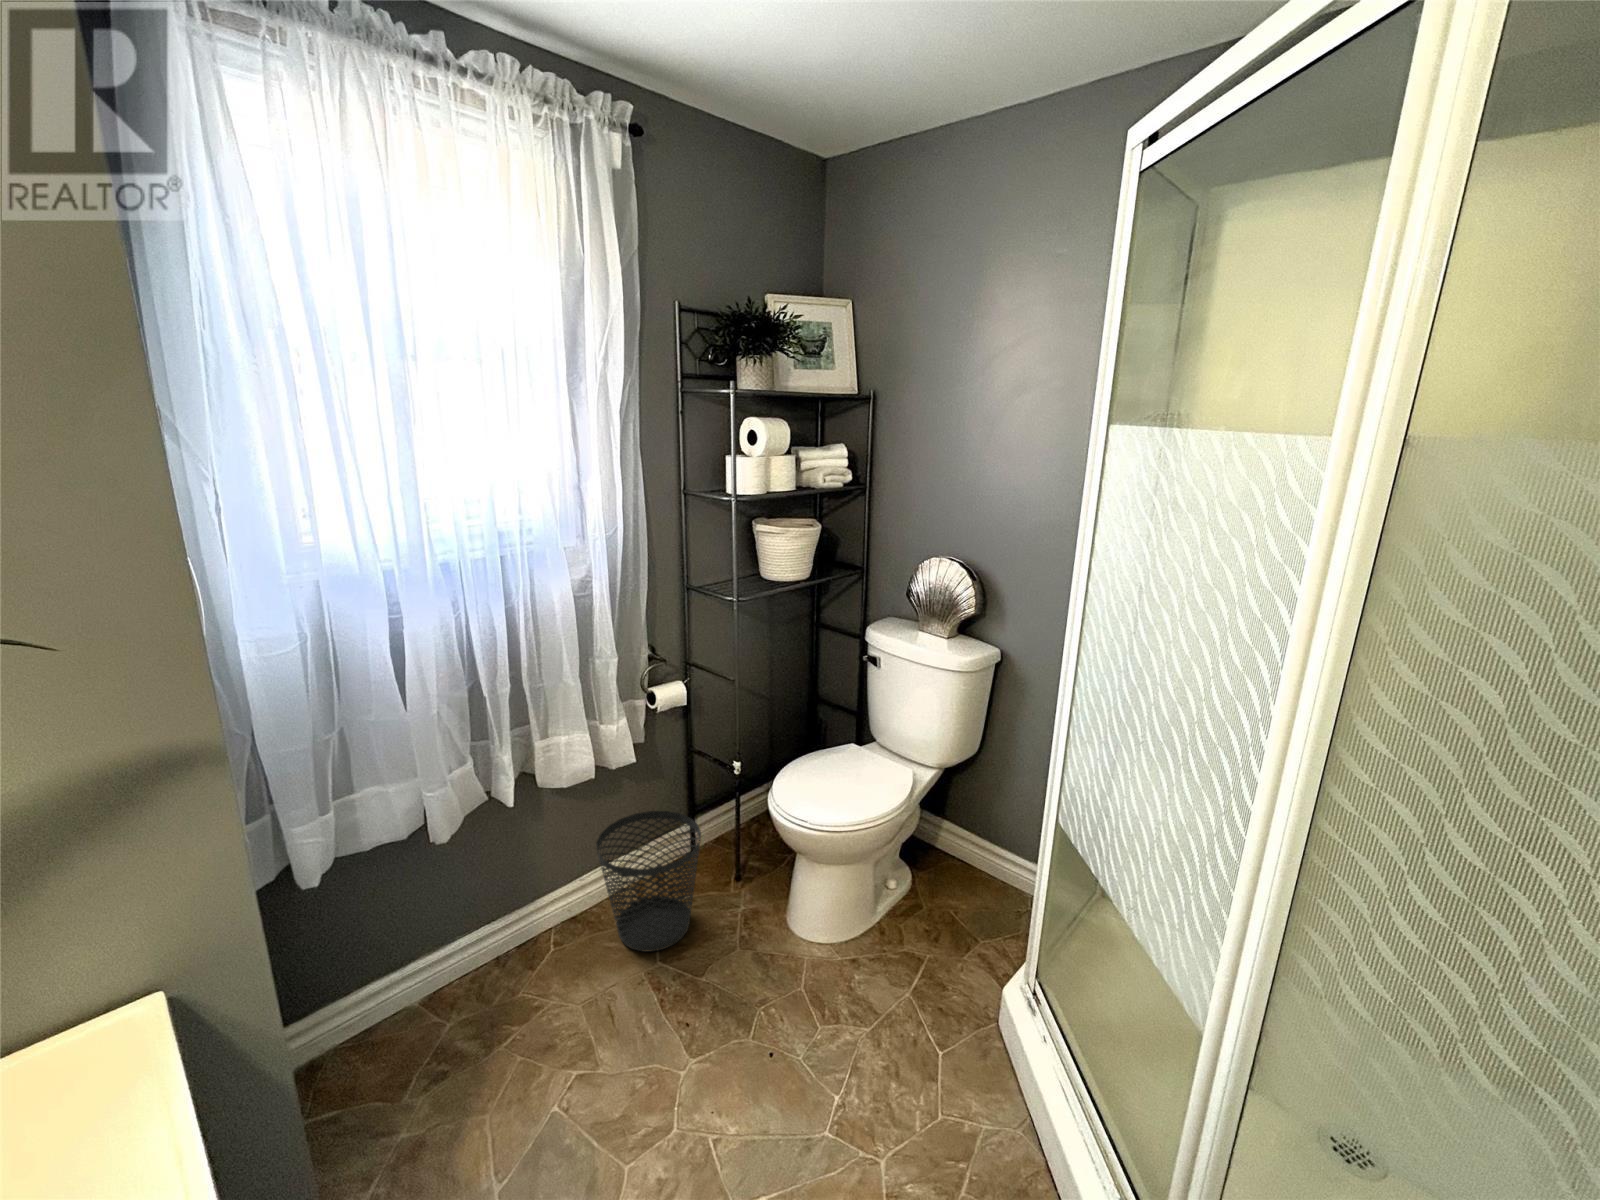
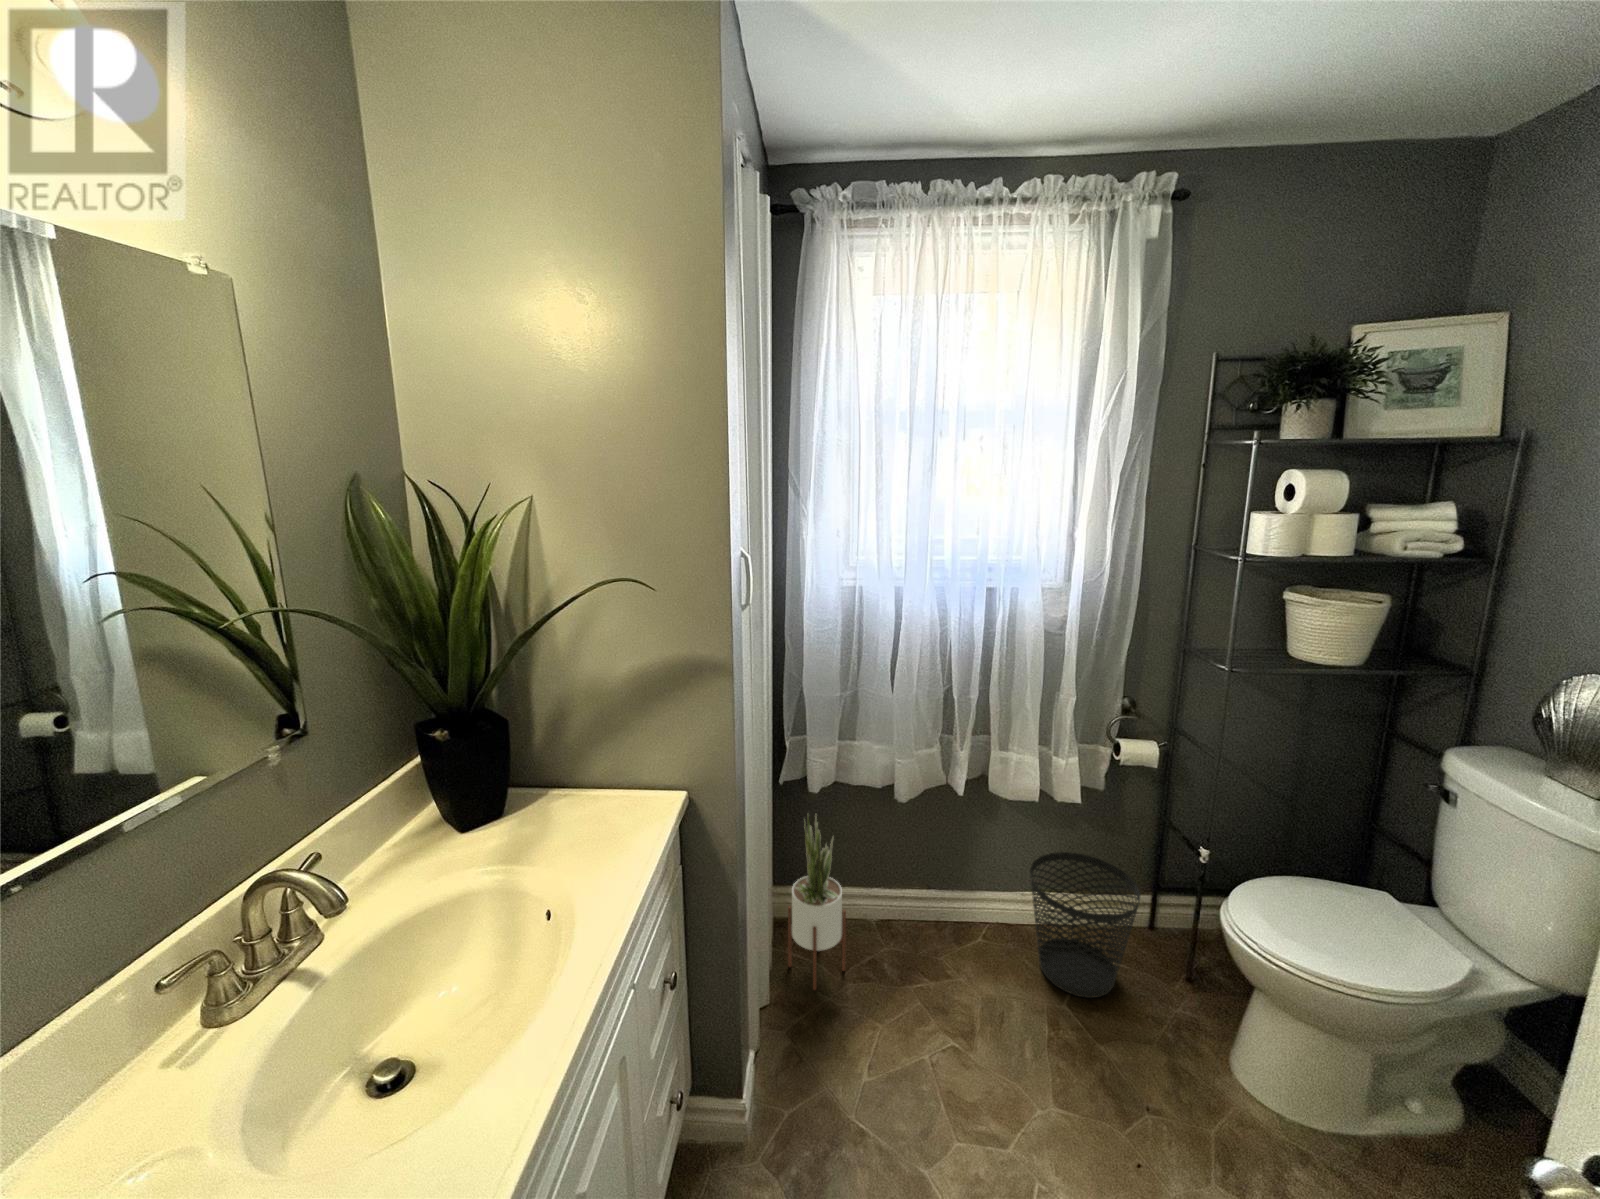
potted plant: none [296,912,408,1143] -> present [788,817,846,990]

